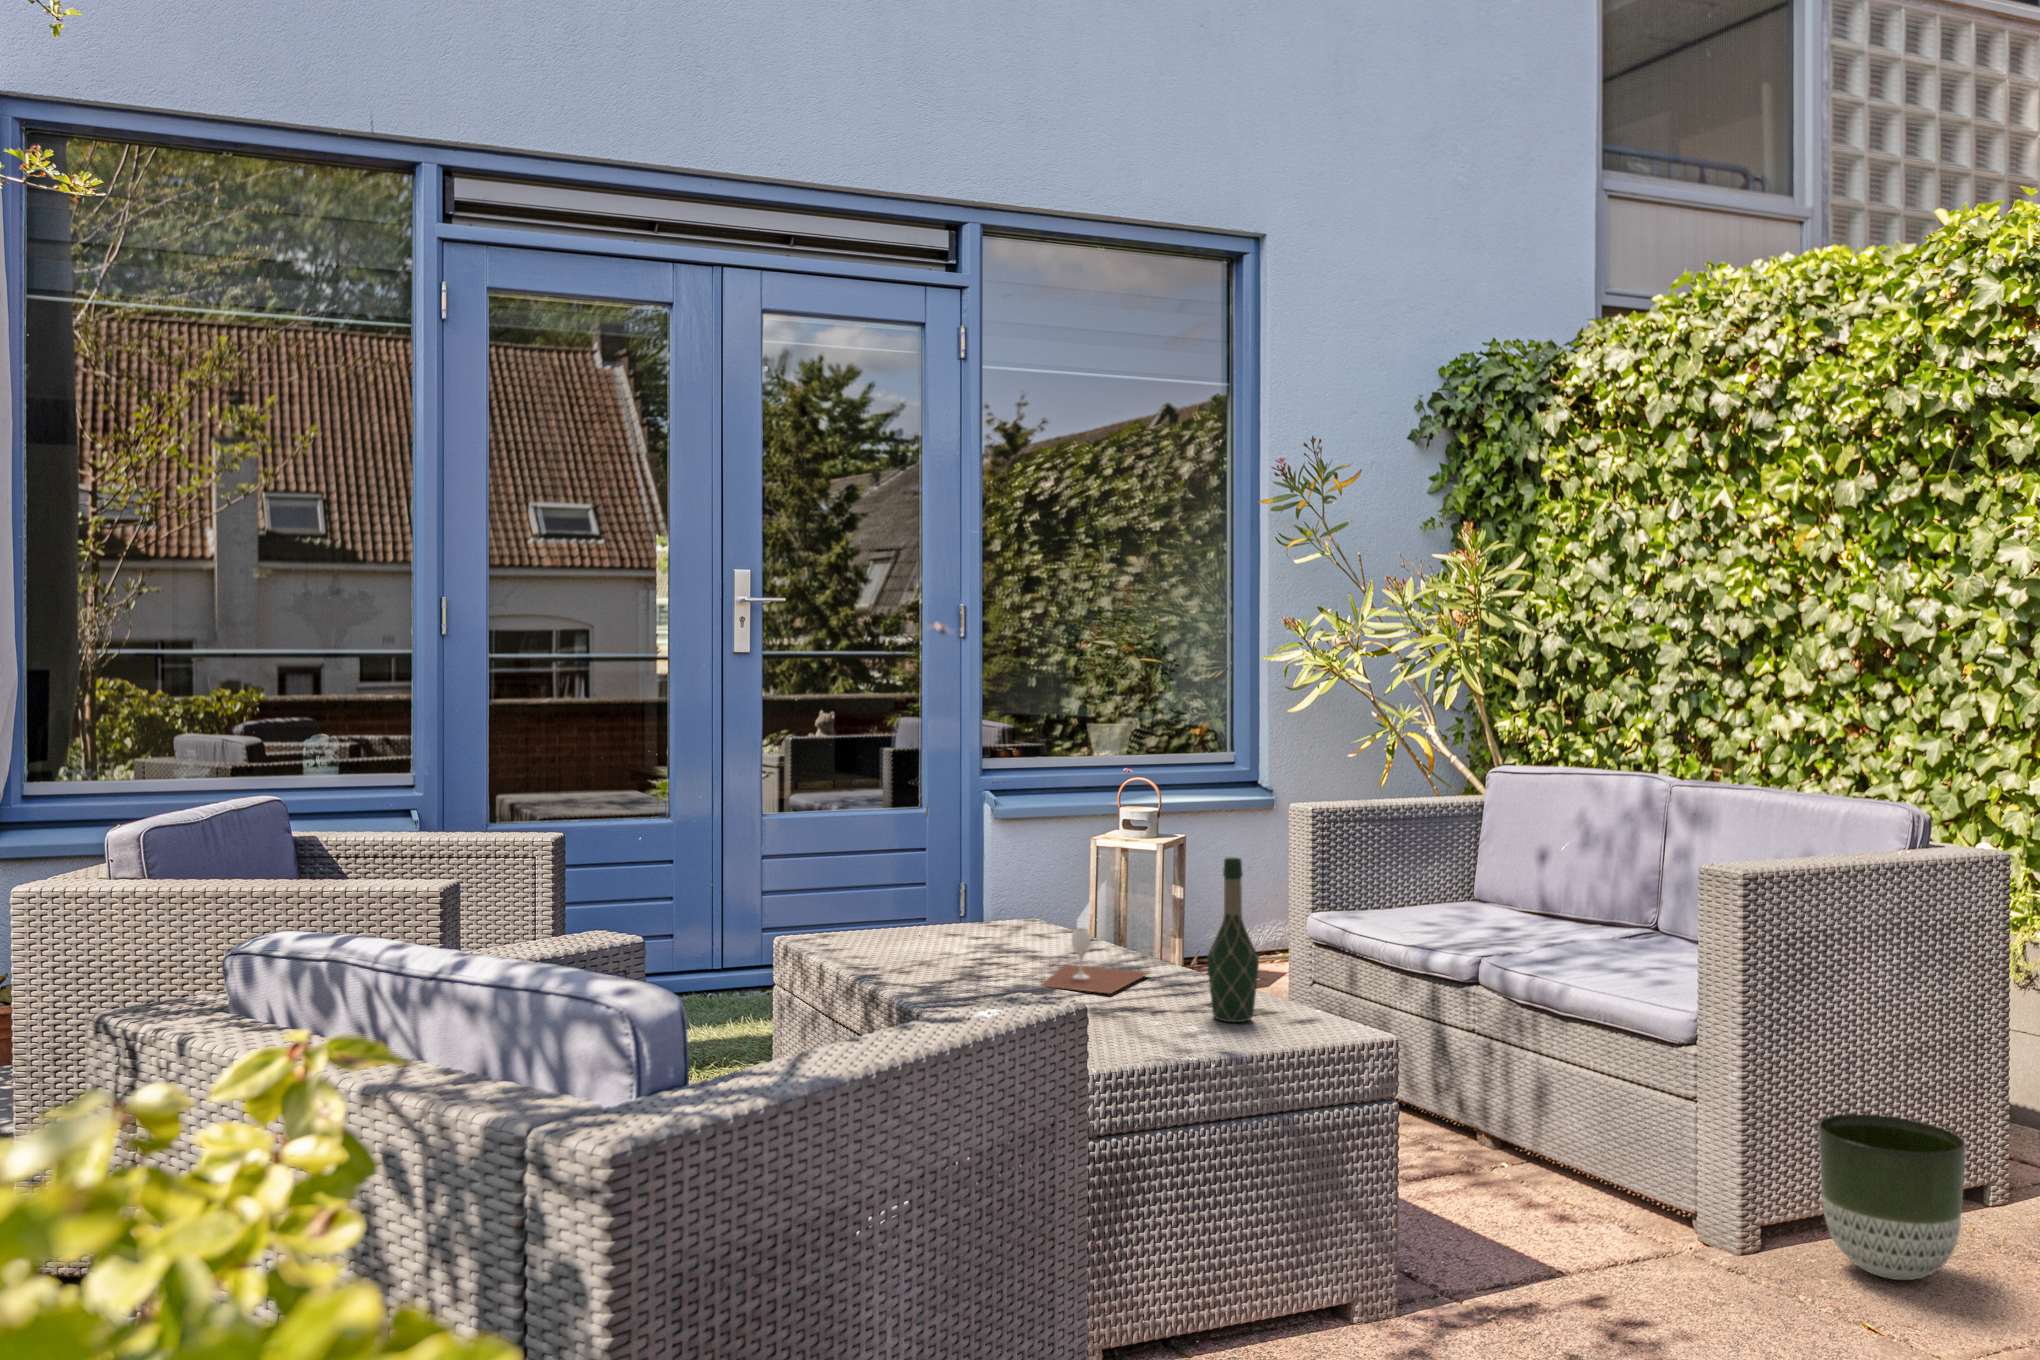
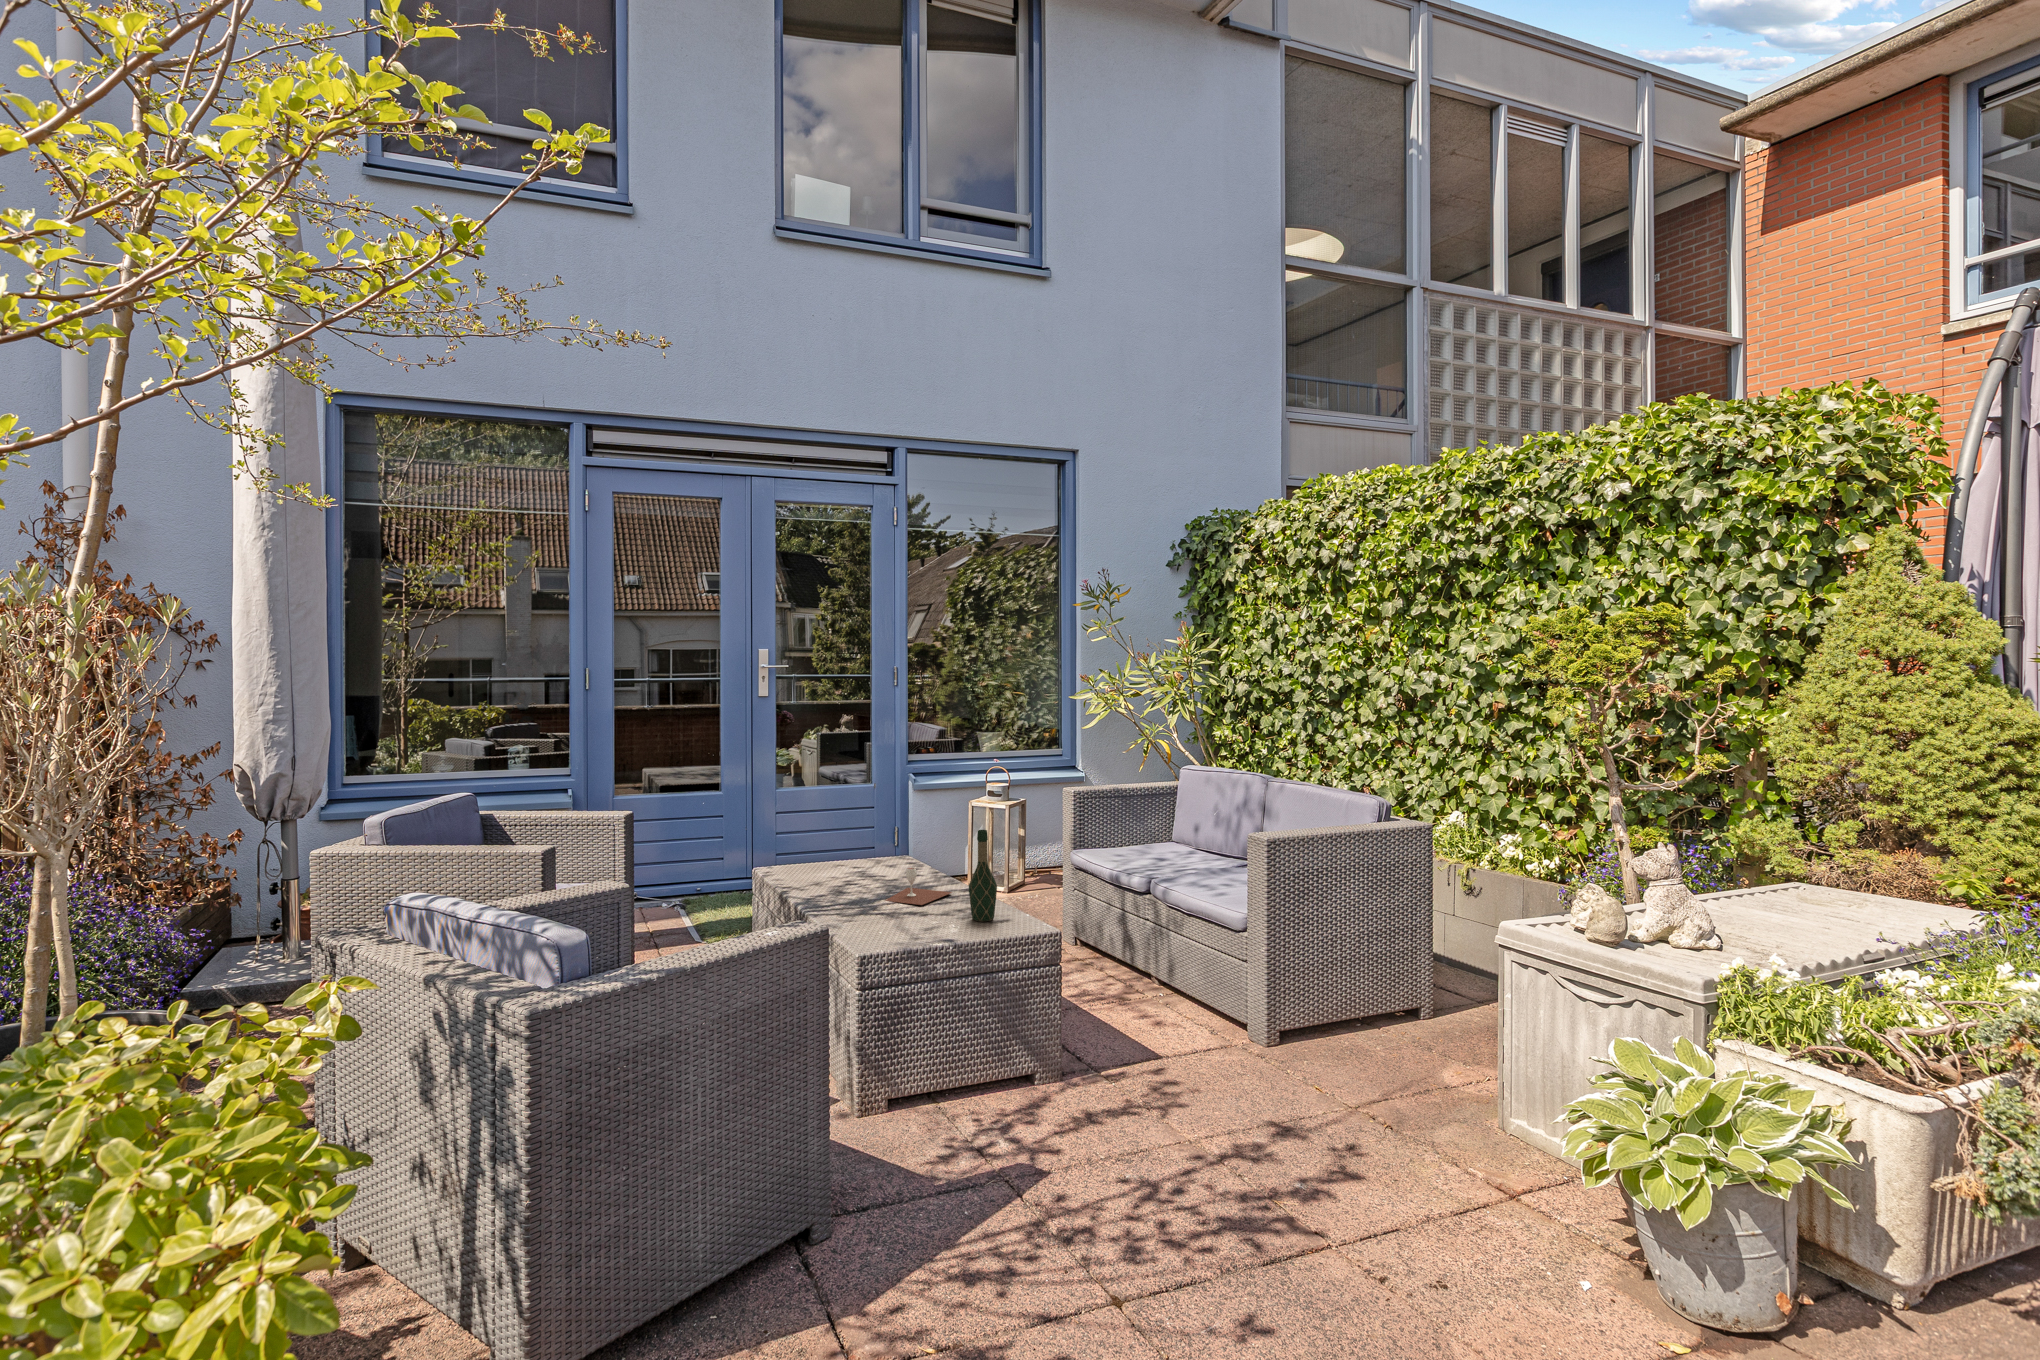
planter: present [1818,1114,1966,1280] -> none [1317,971,1393,1064]

